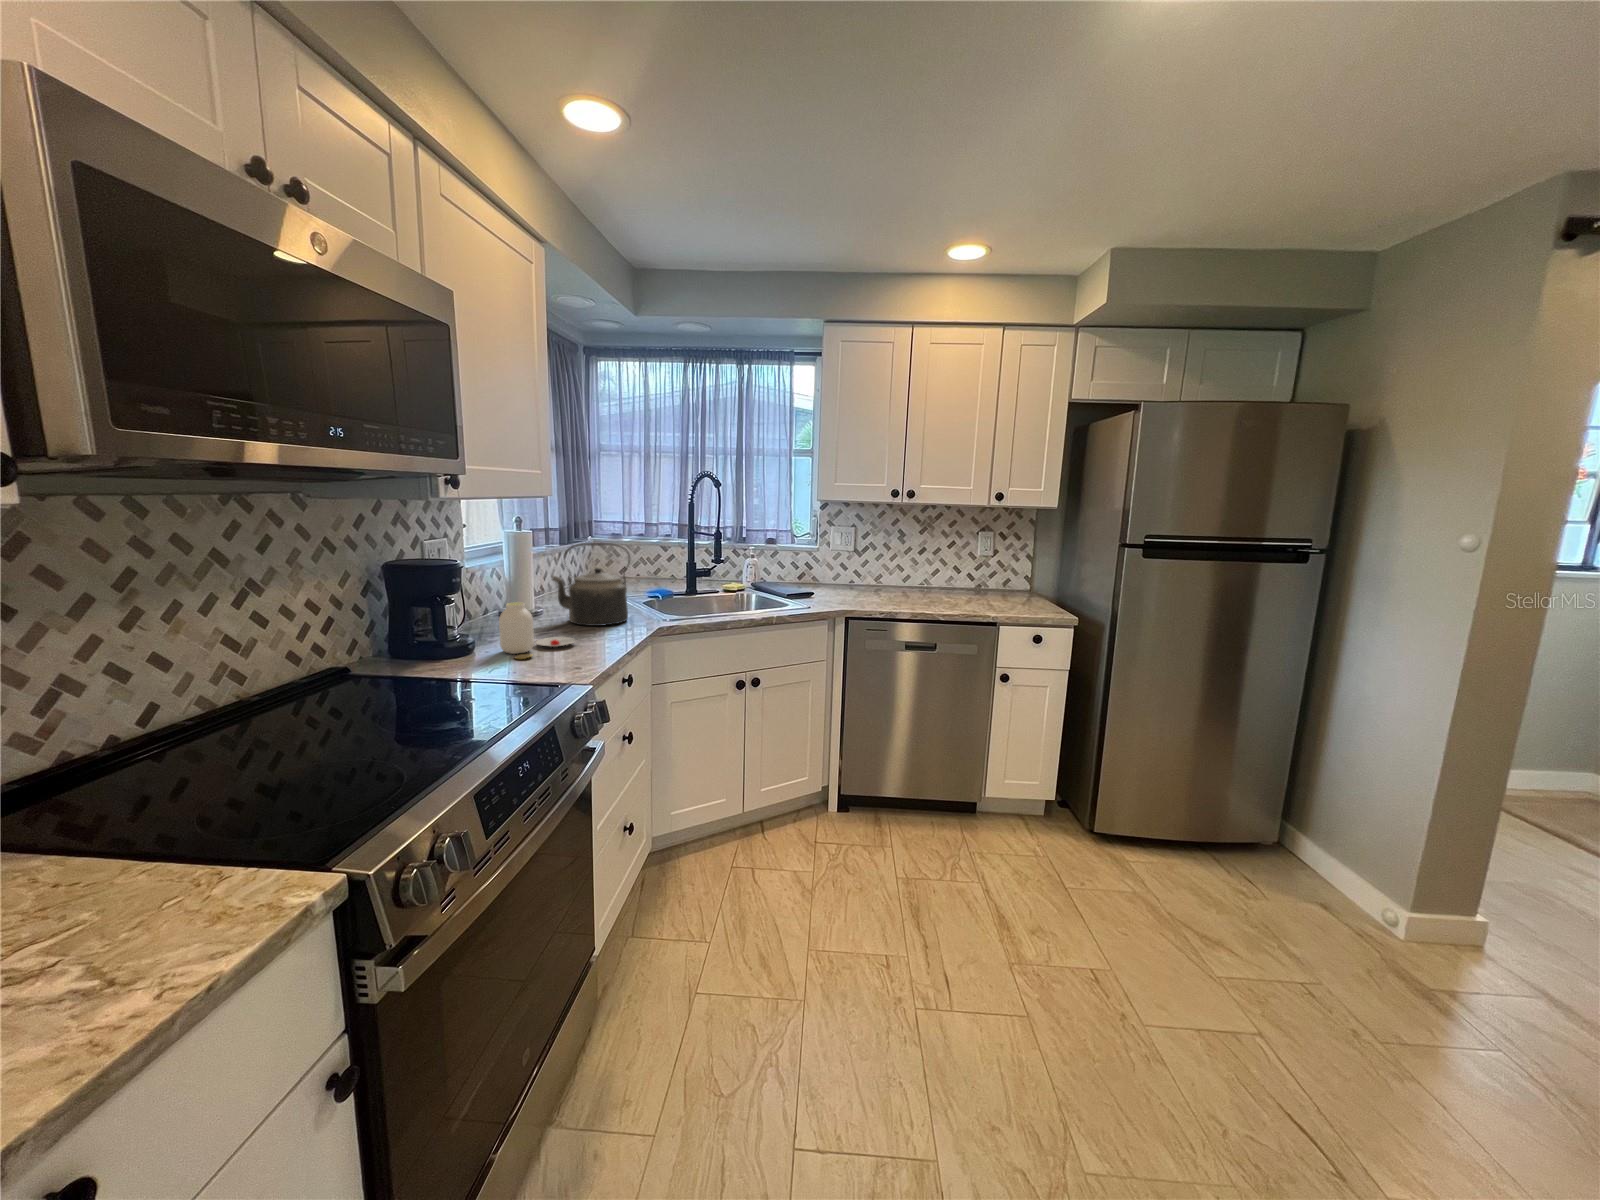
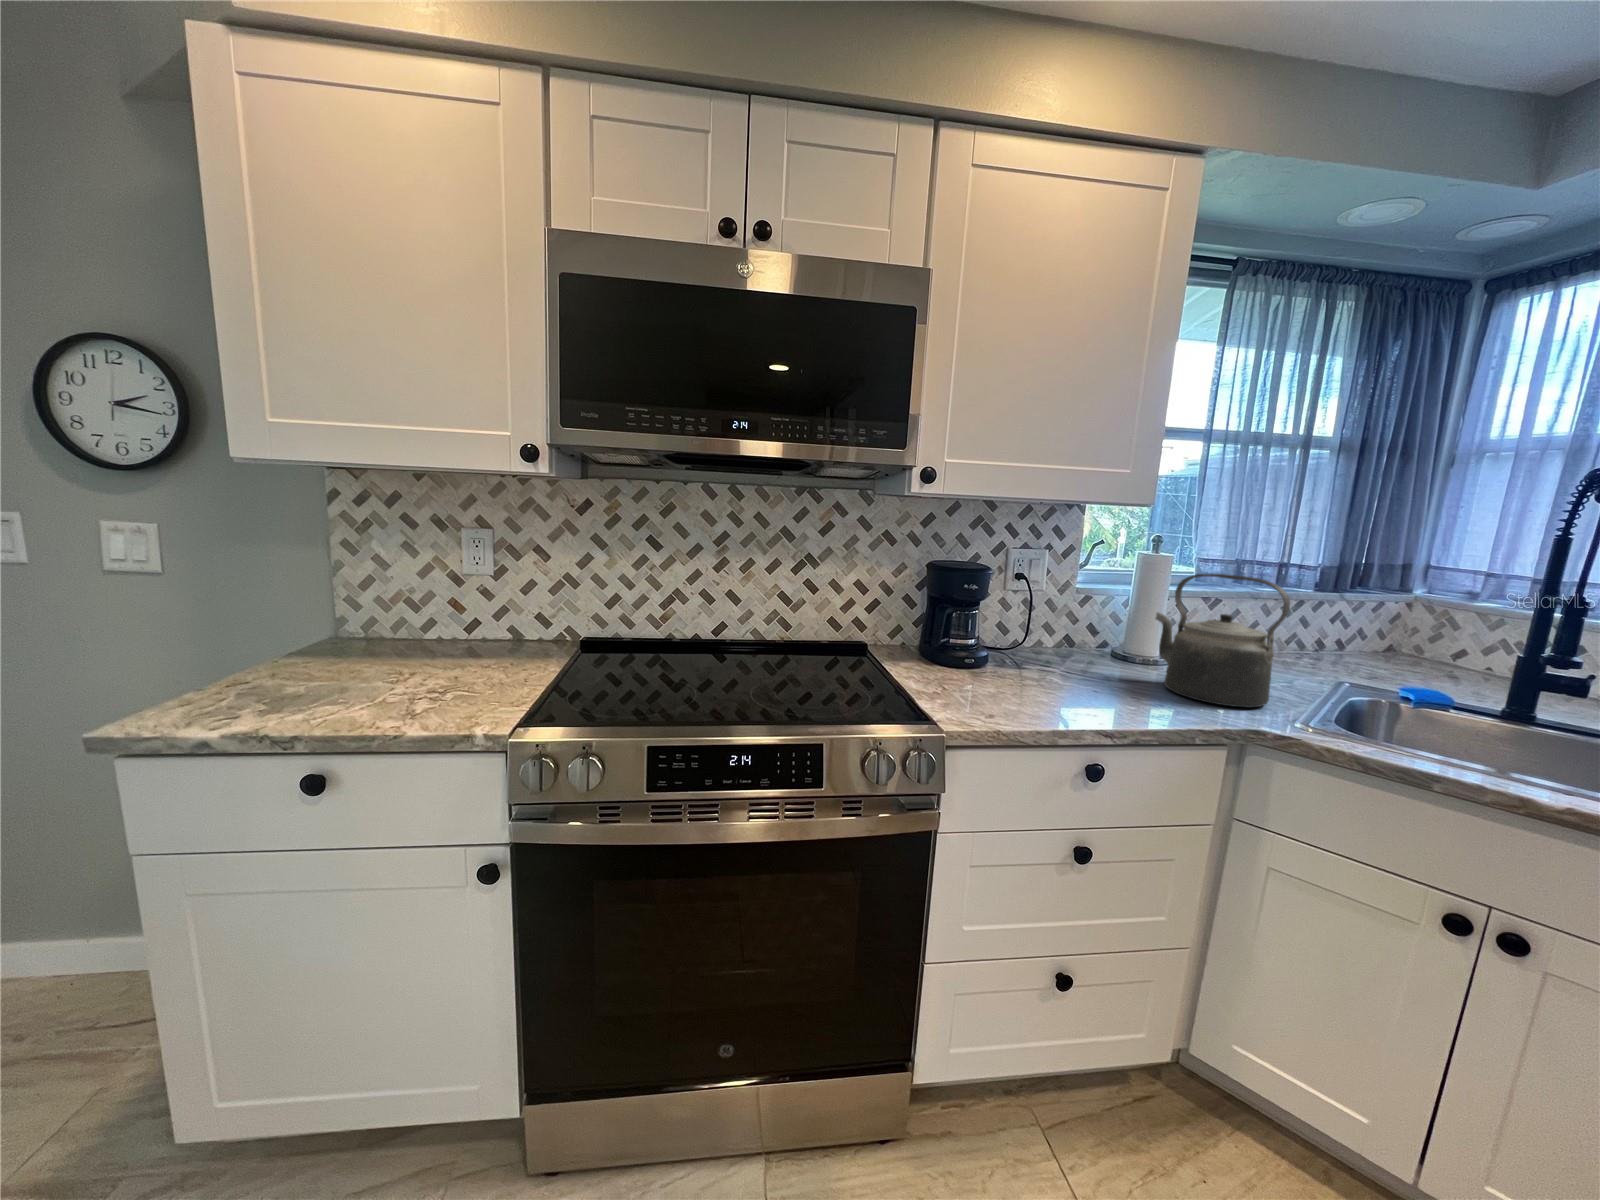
jar: present [499,602,576,659] -> none [989,623,1099,698]

